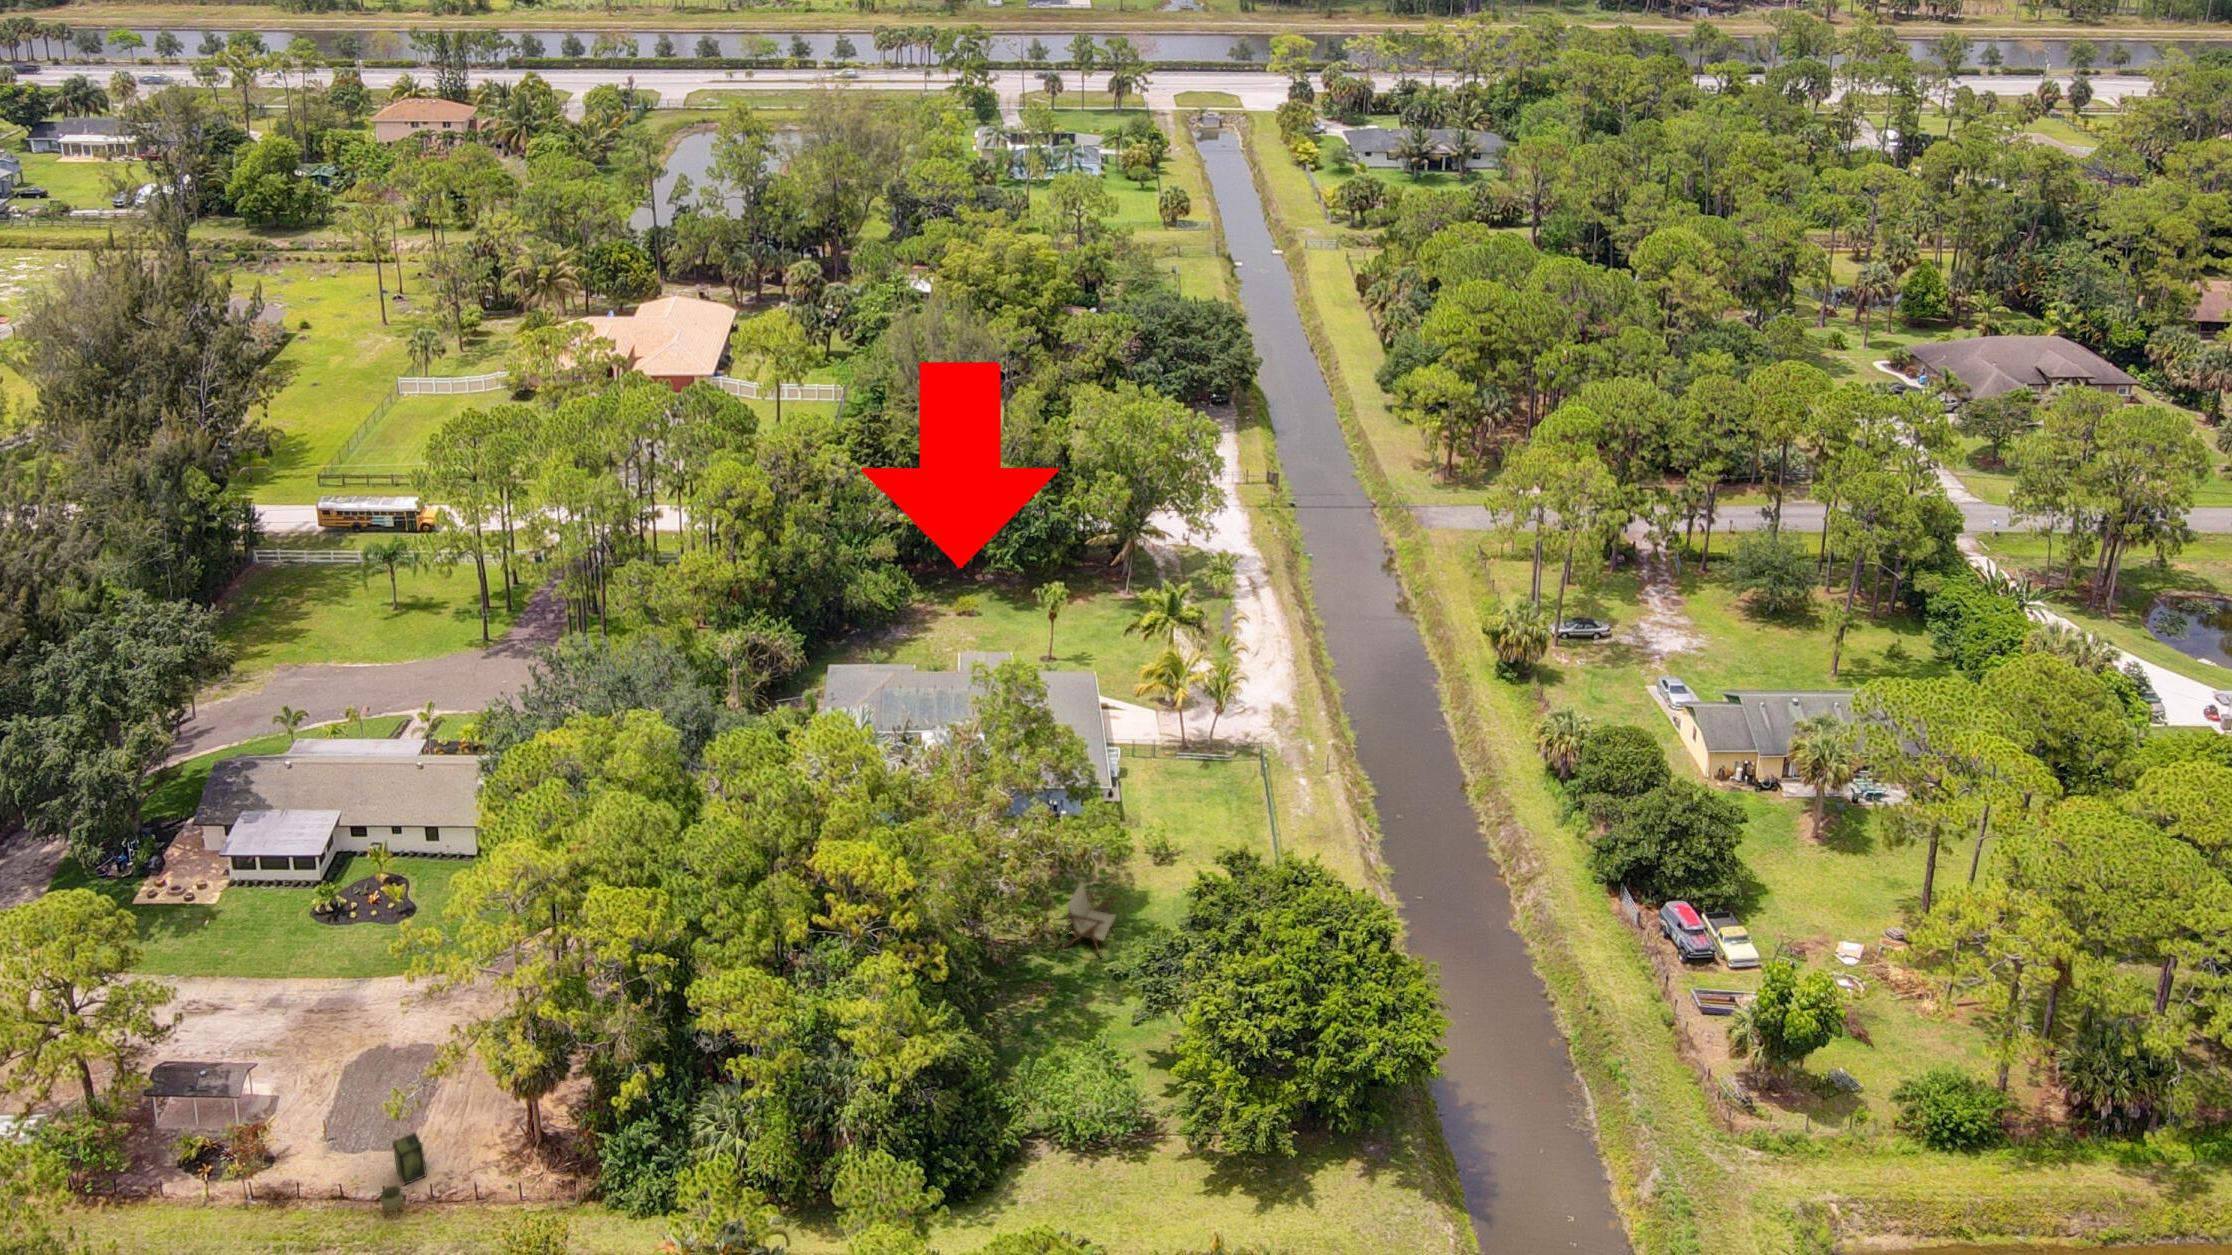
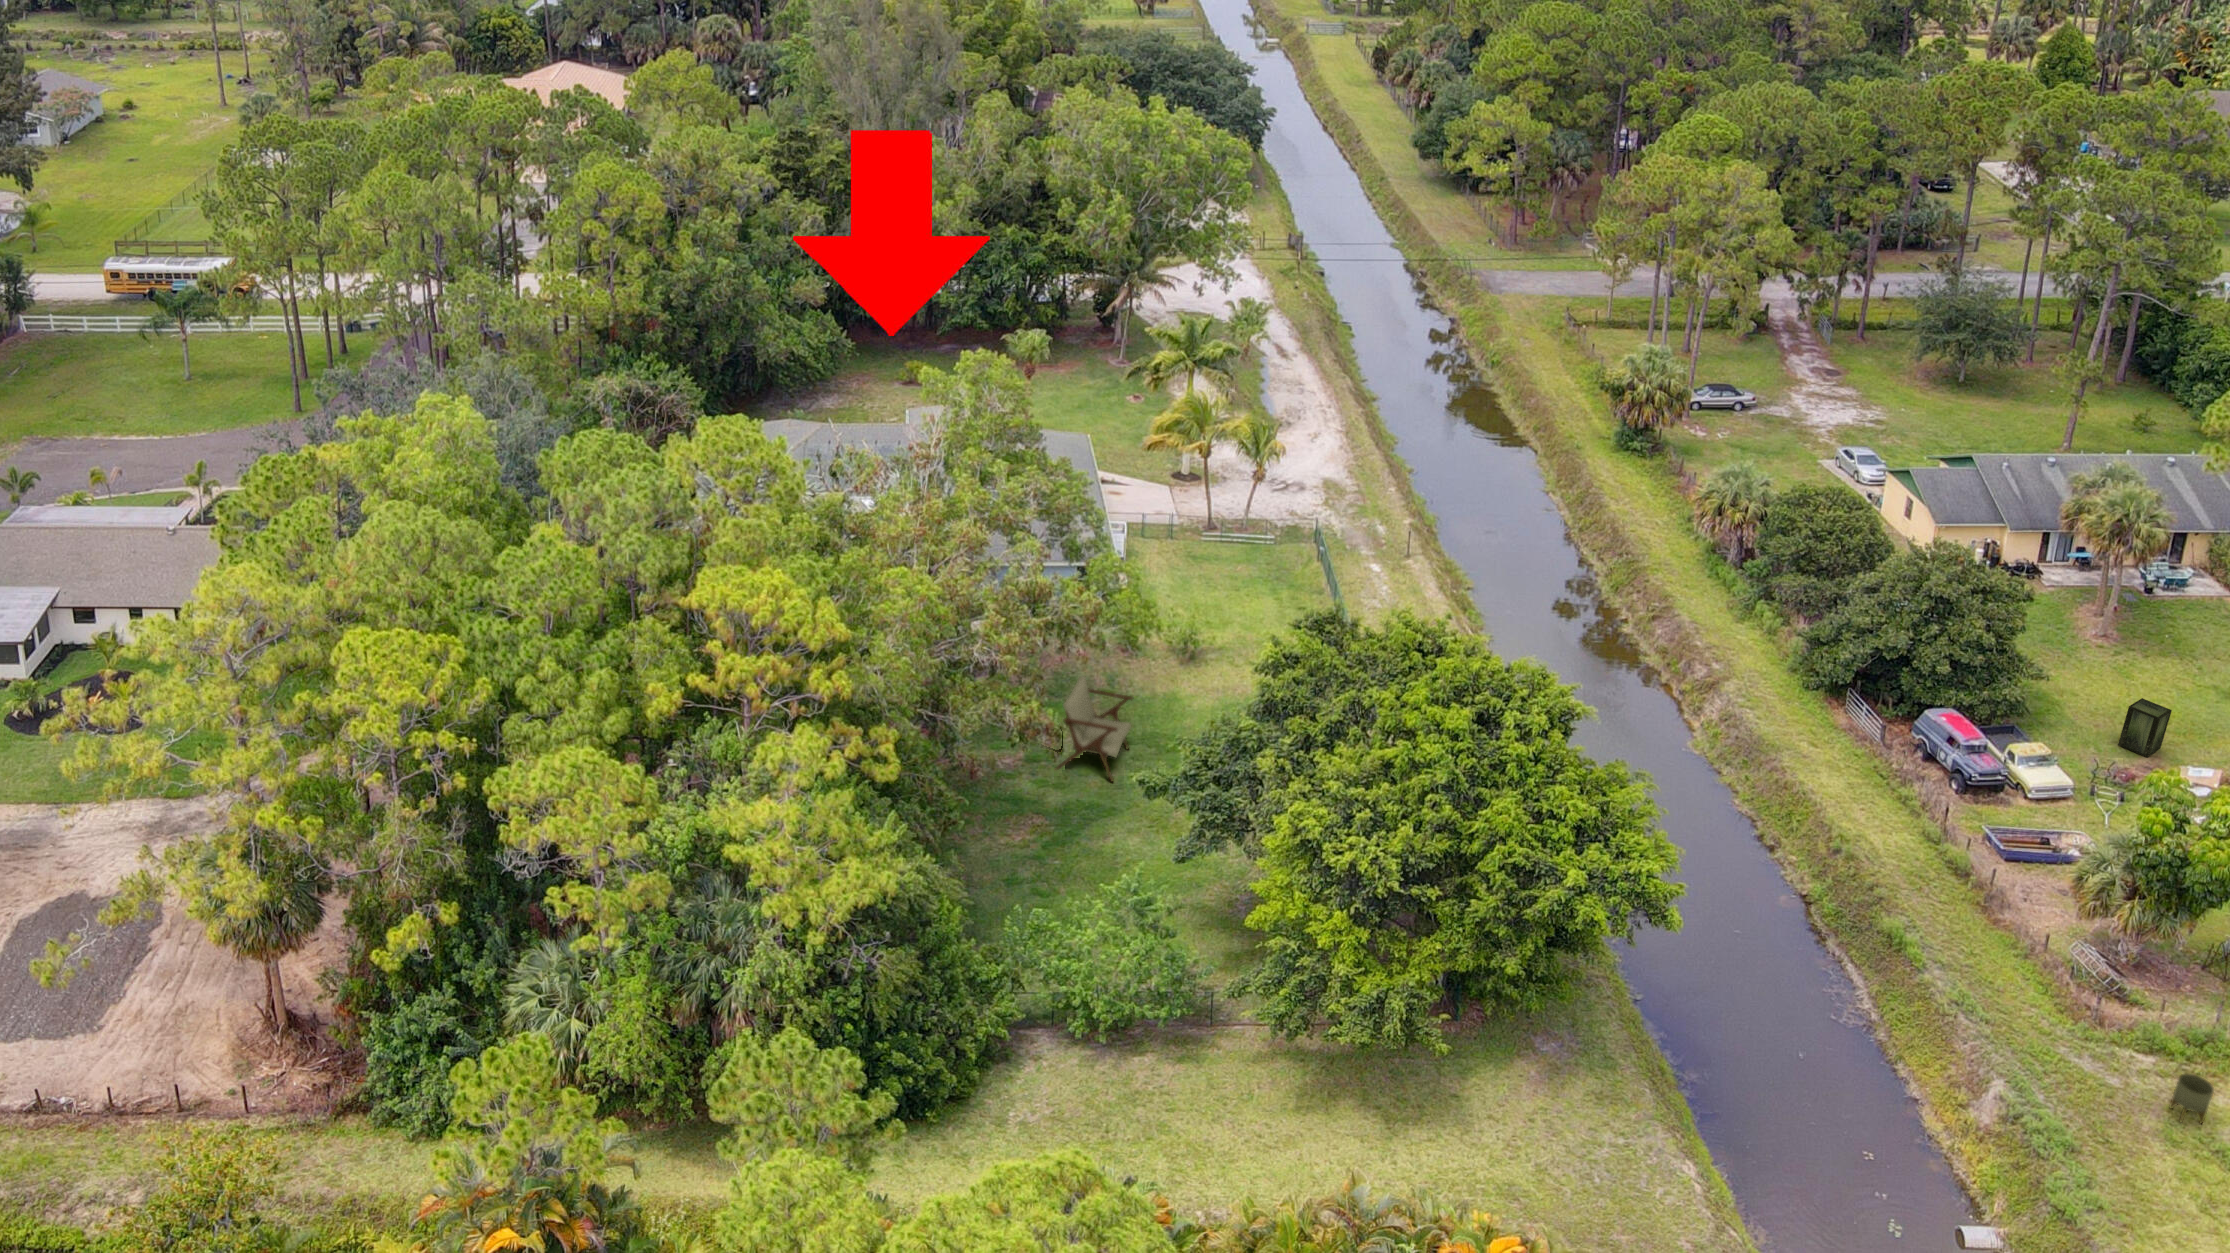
storage box: present [393,1133,427,1185] -> present [2118,698,2172,757]
planter: present [381,1185,404,1217] -> present [2169,1073,2214,1124]

